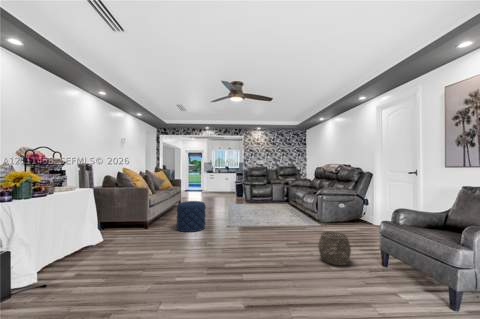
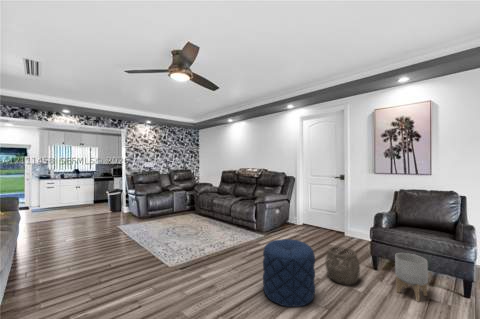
pouf: present [177,201,206,232] -> present [263,239,315,307]
planter: none [368,244,401,293] -> present [395,253,428,301]

